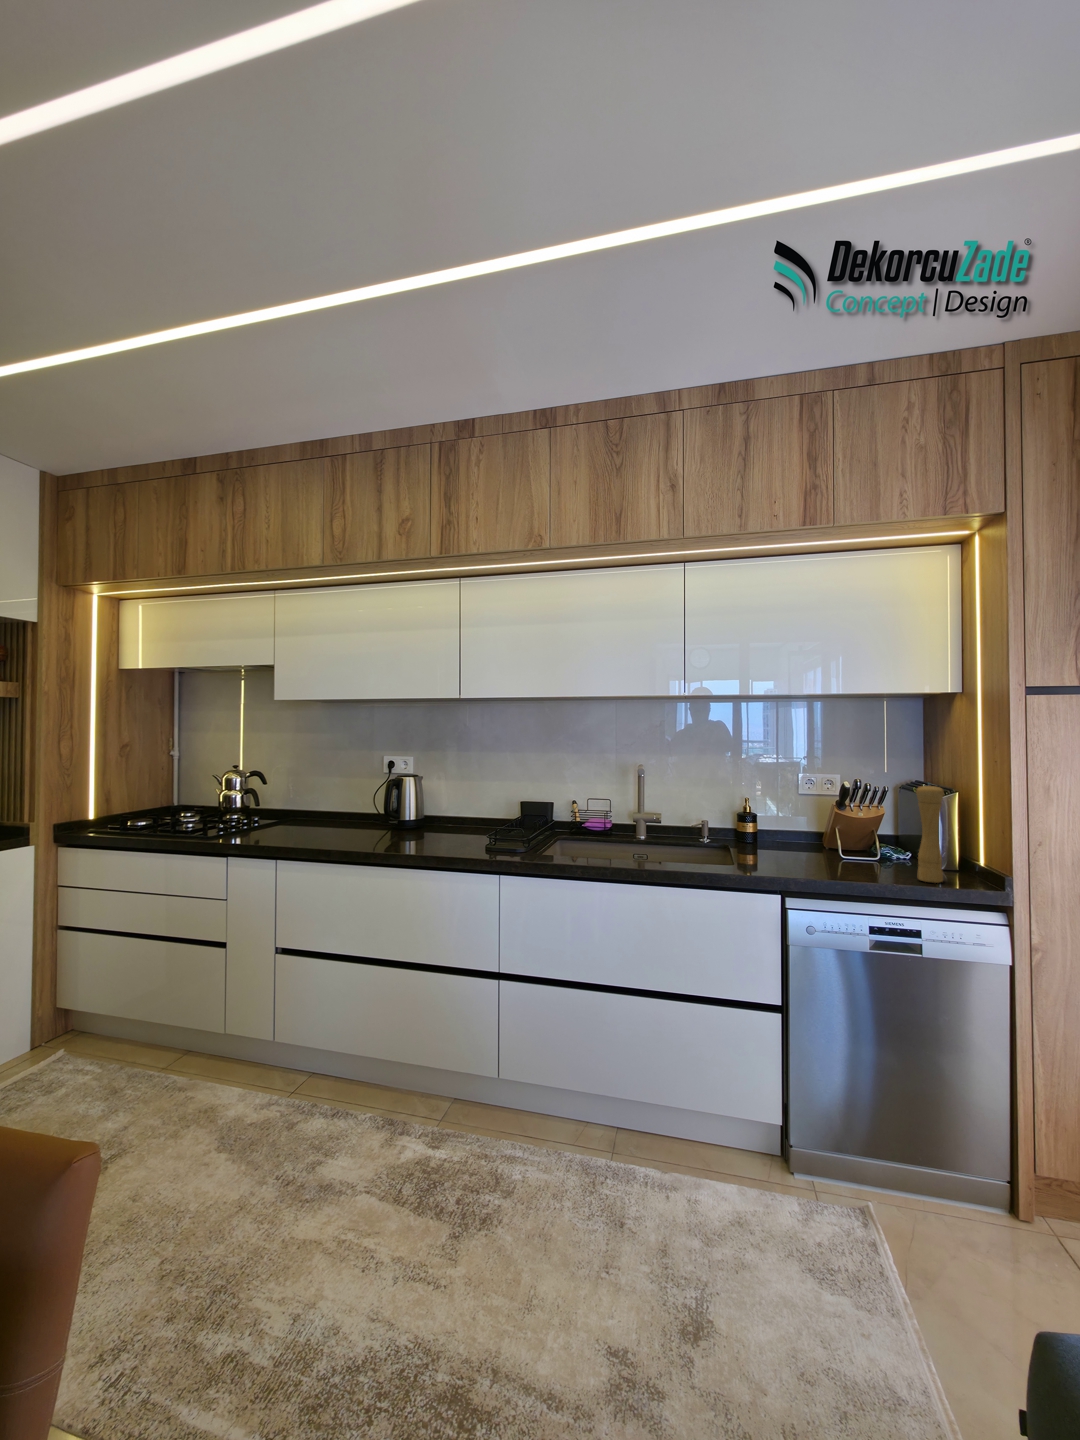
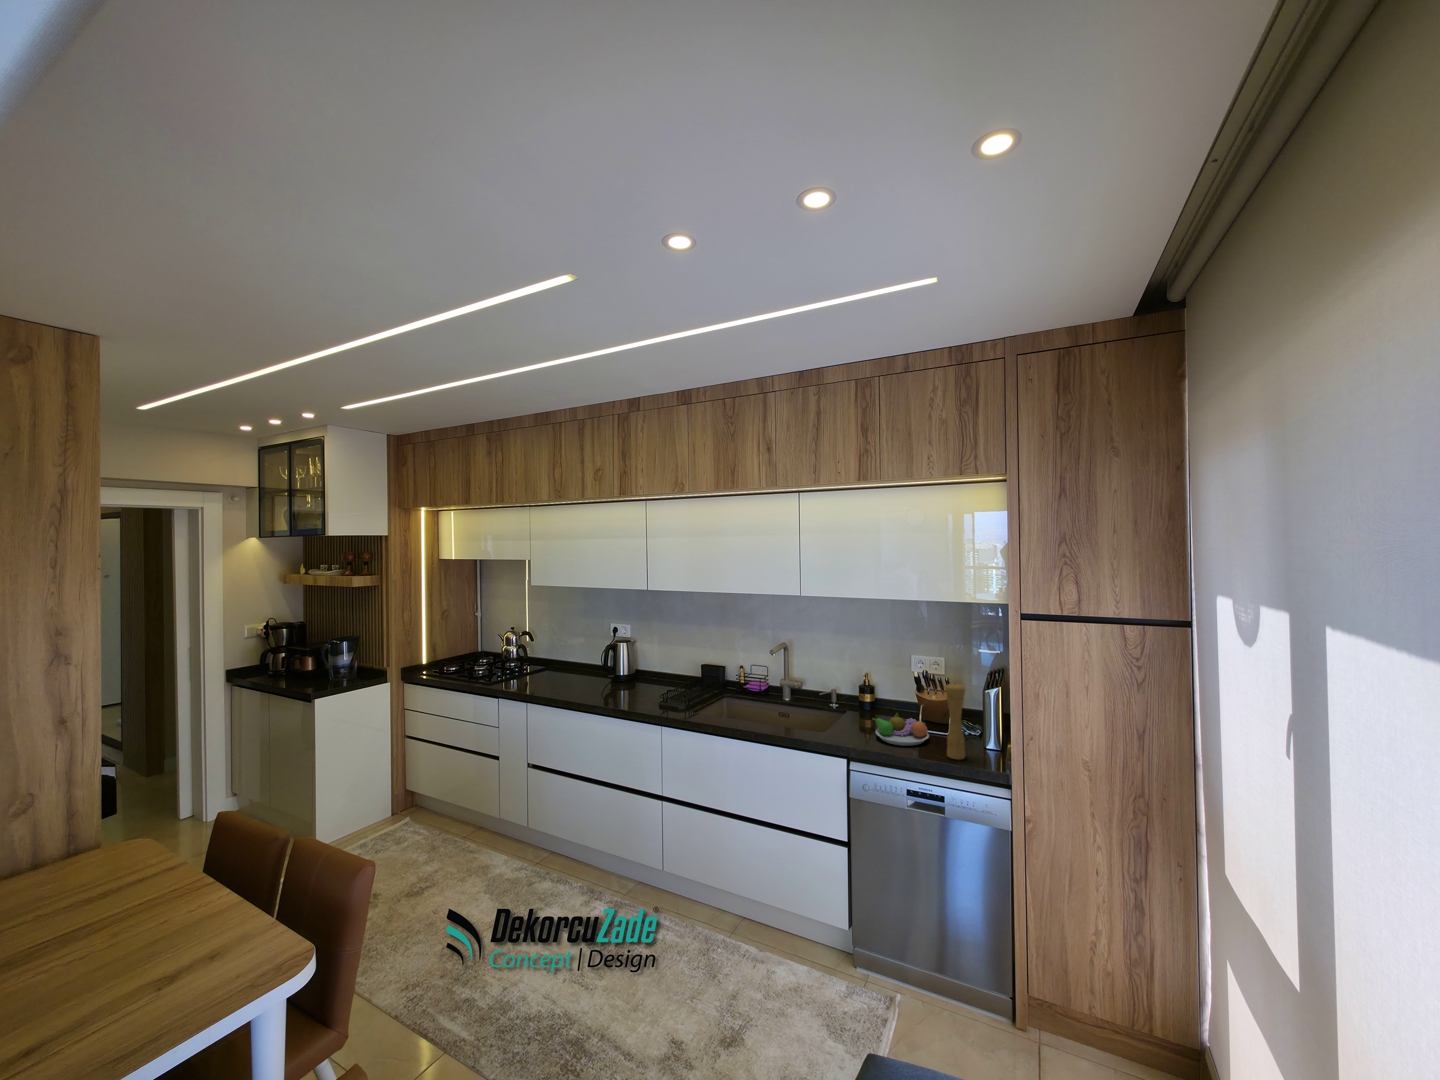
fruit bowl: none [794,837,875,874] -> present [872,713,929,746]

